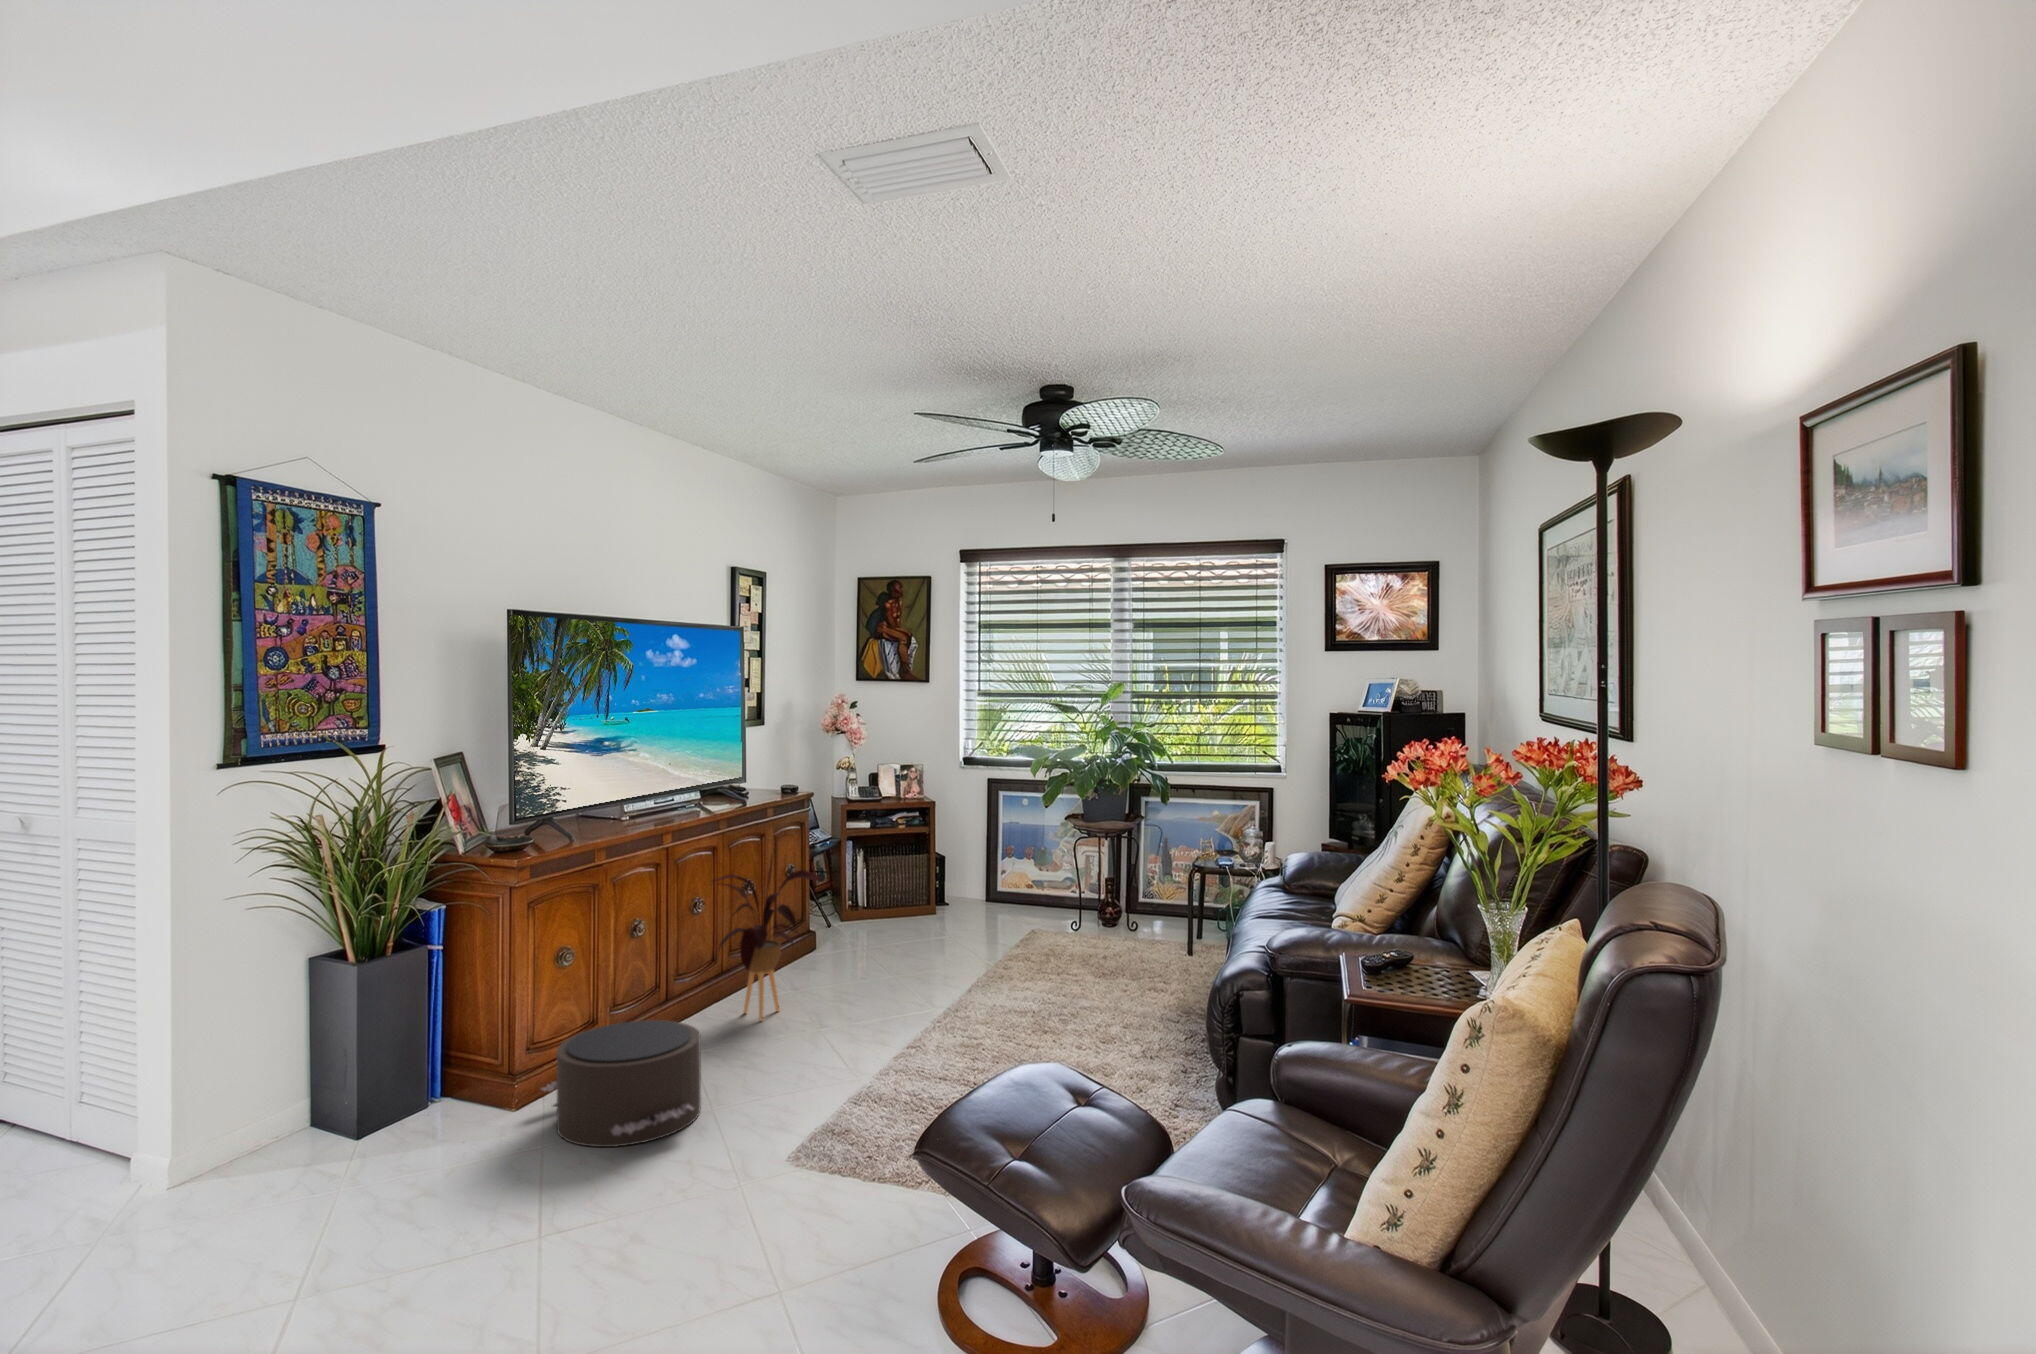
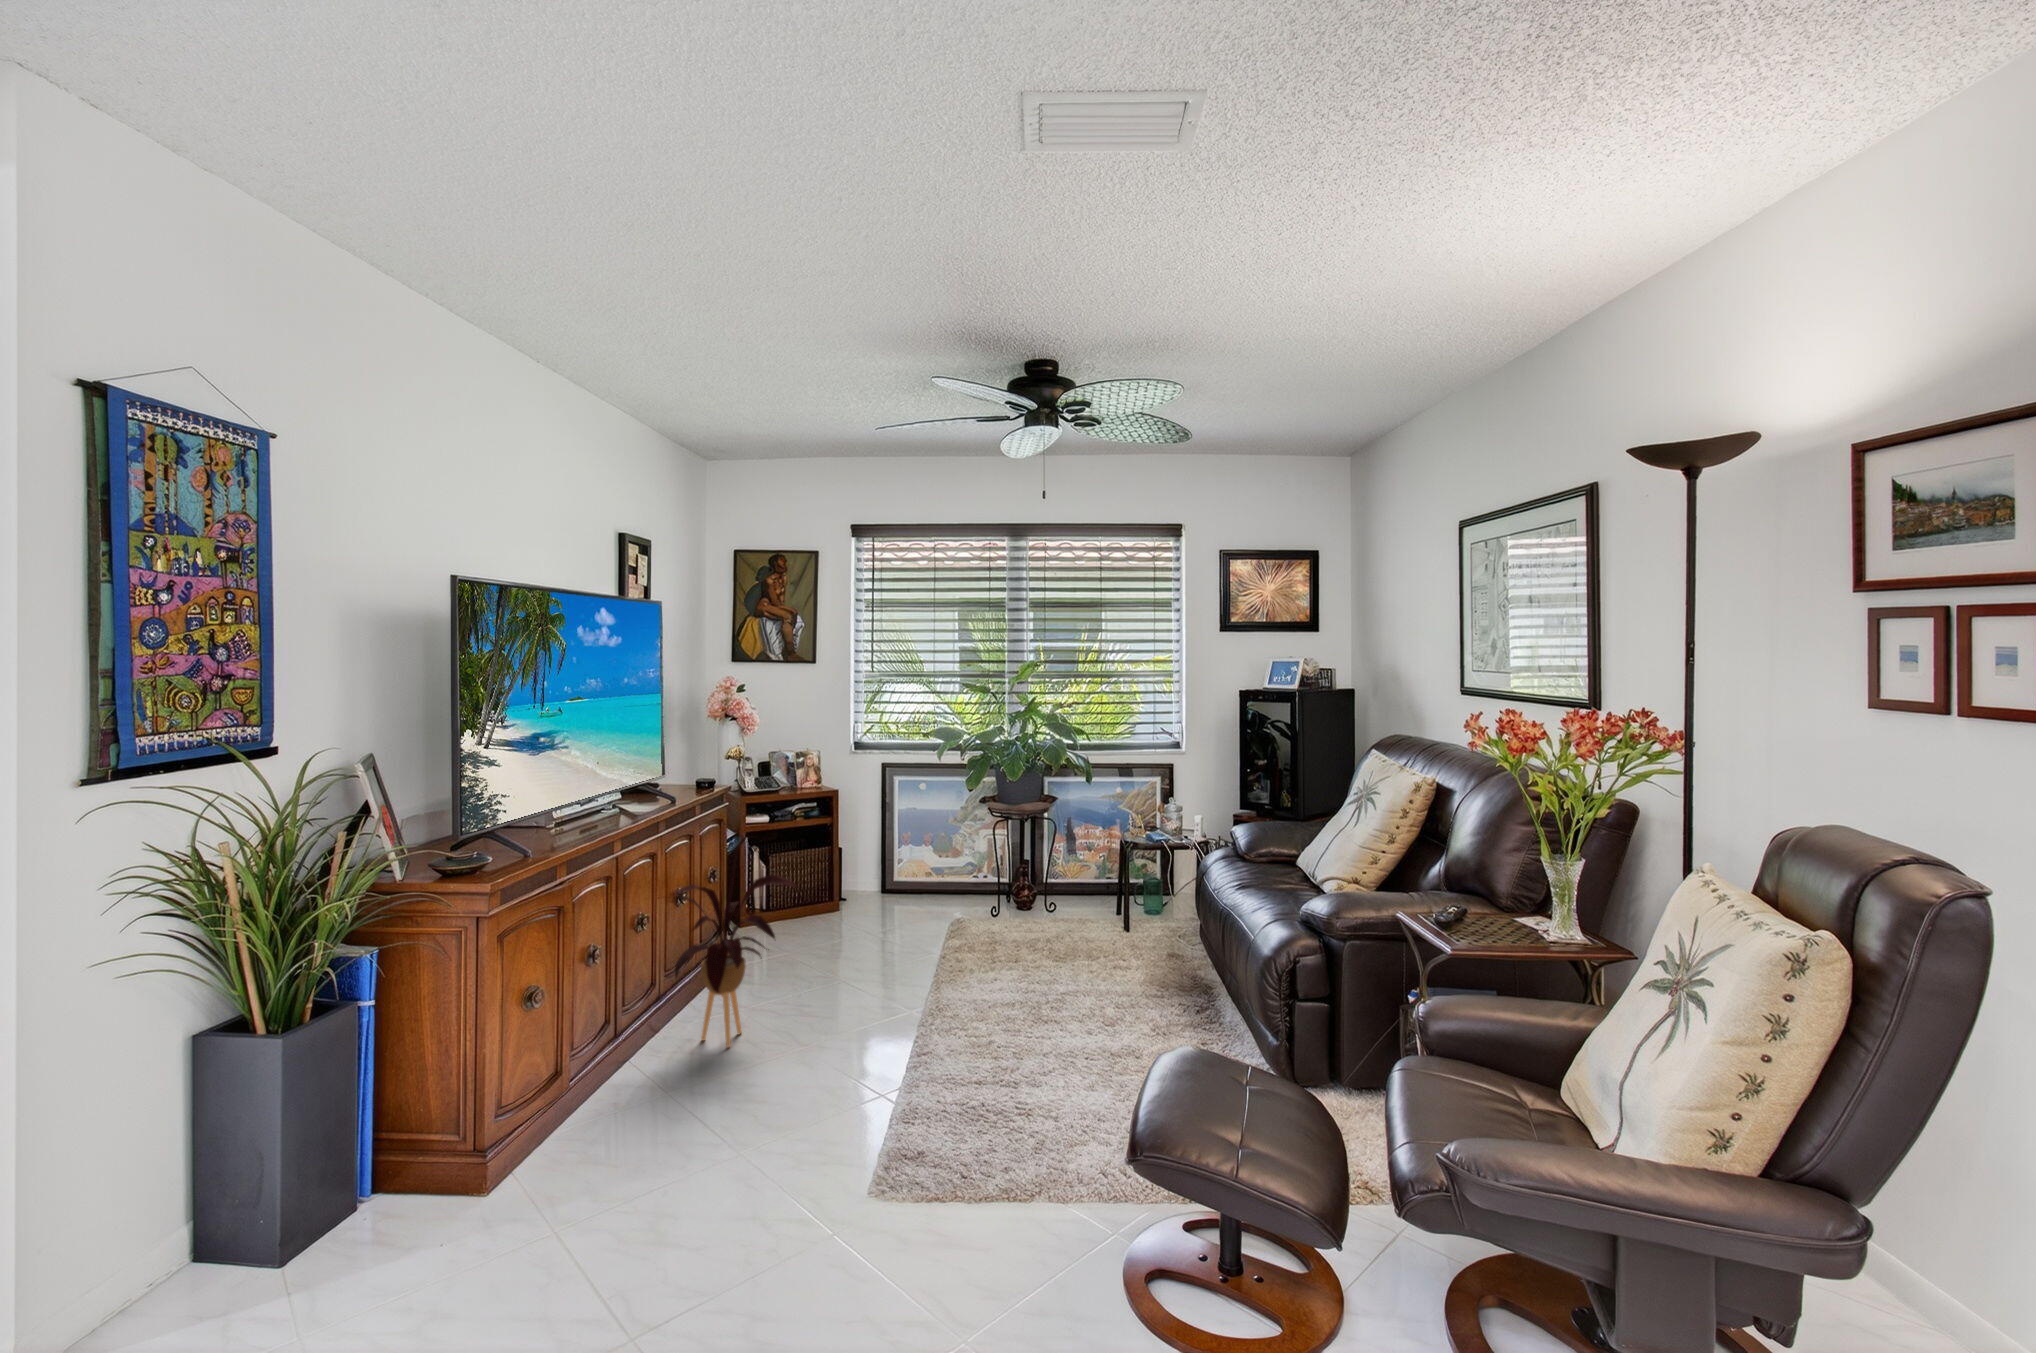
pouf: present [542,1020,701,1147] -> none [529,1066,749,1235]

